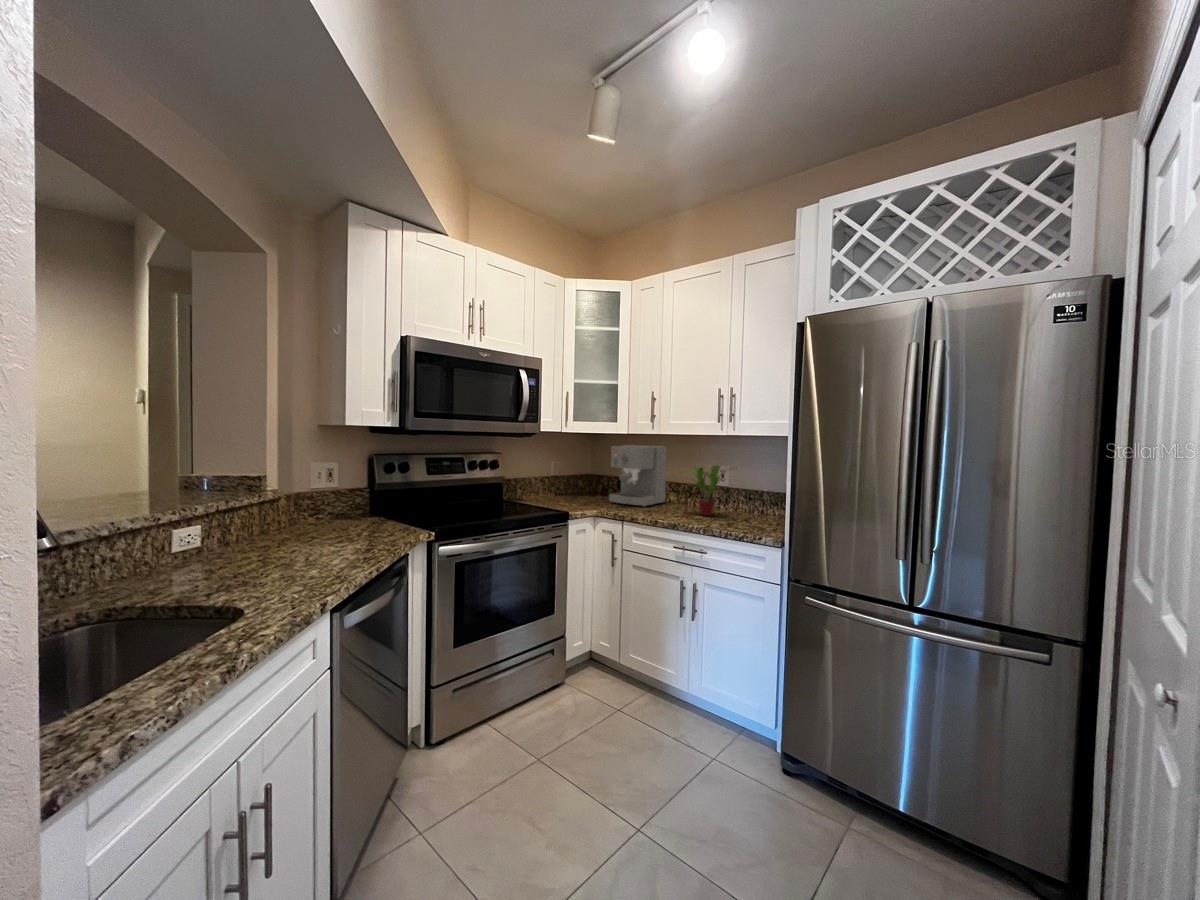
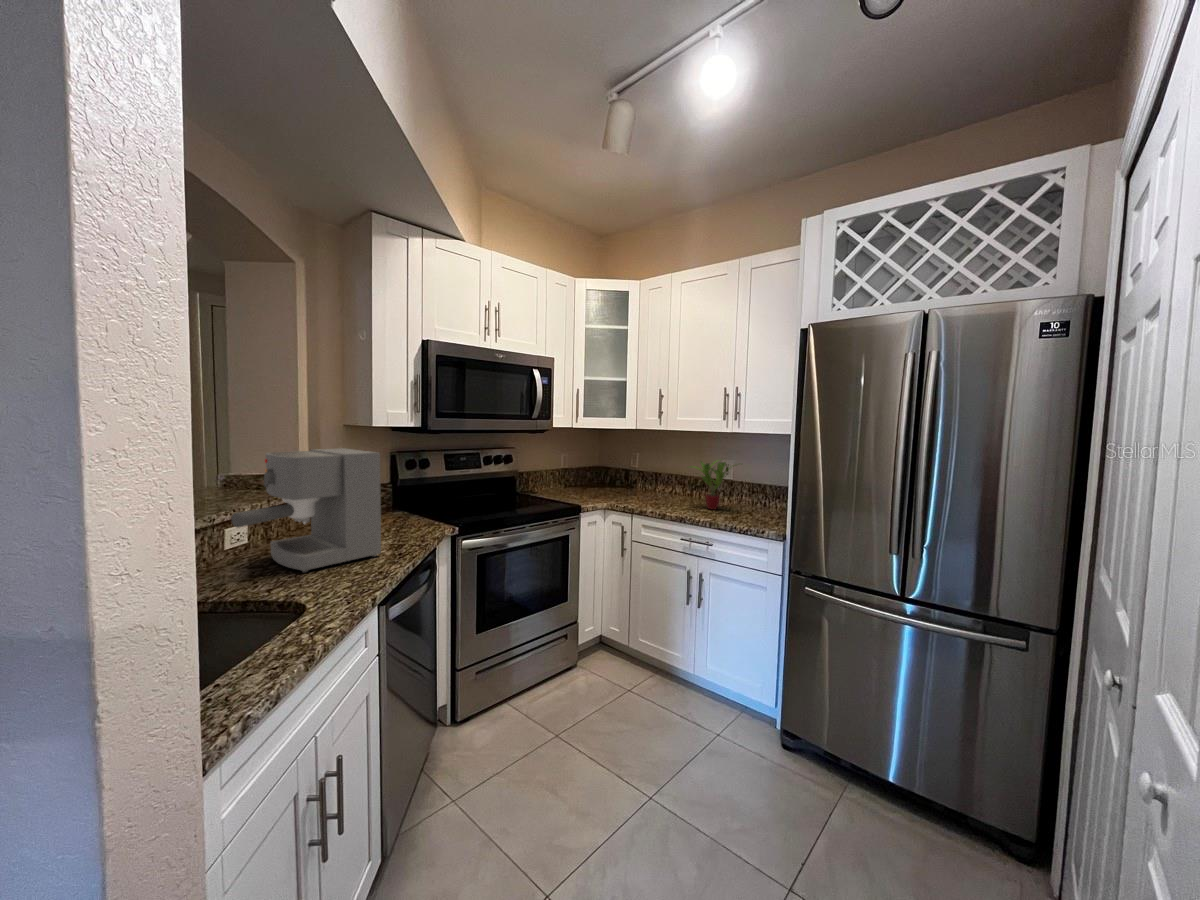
coffee maker: present [609,445,667,507] -> present [232,448,381,572]

